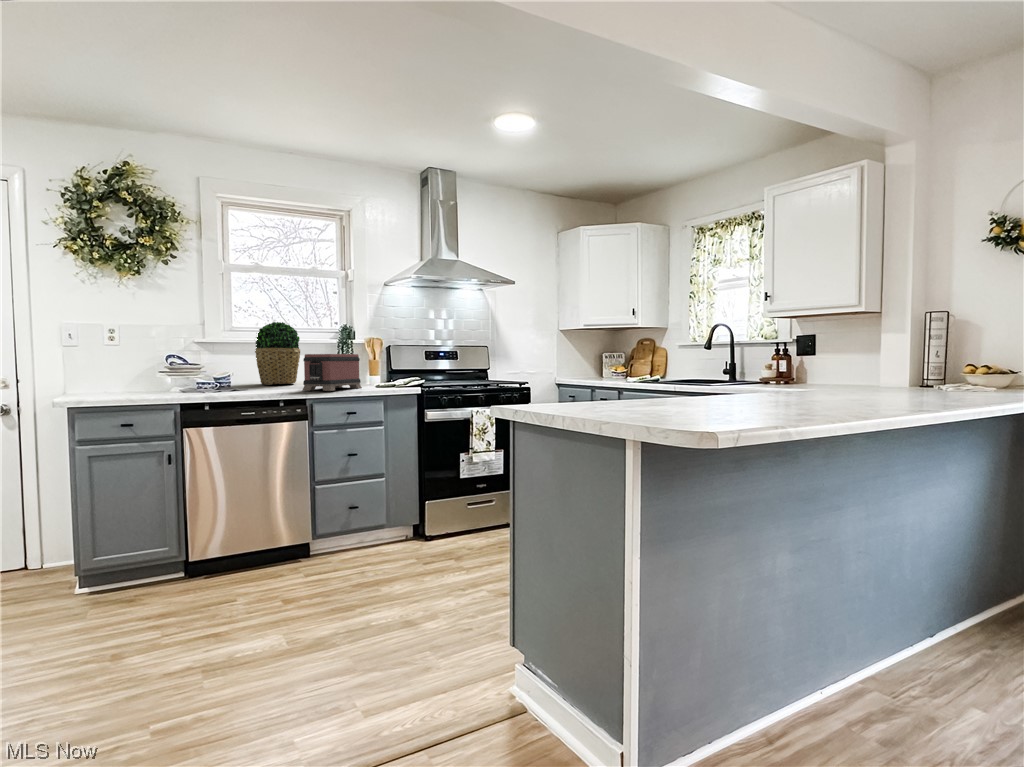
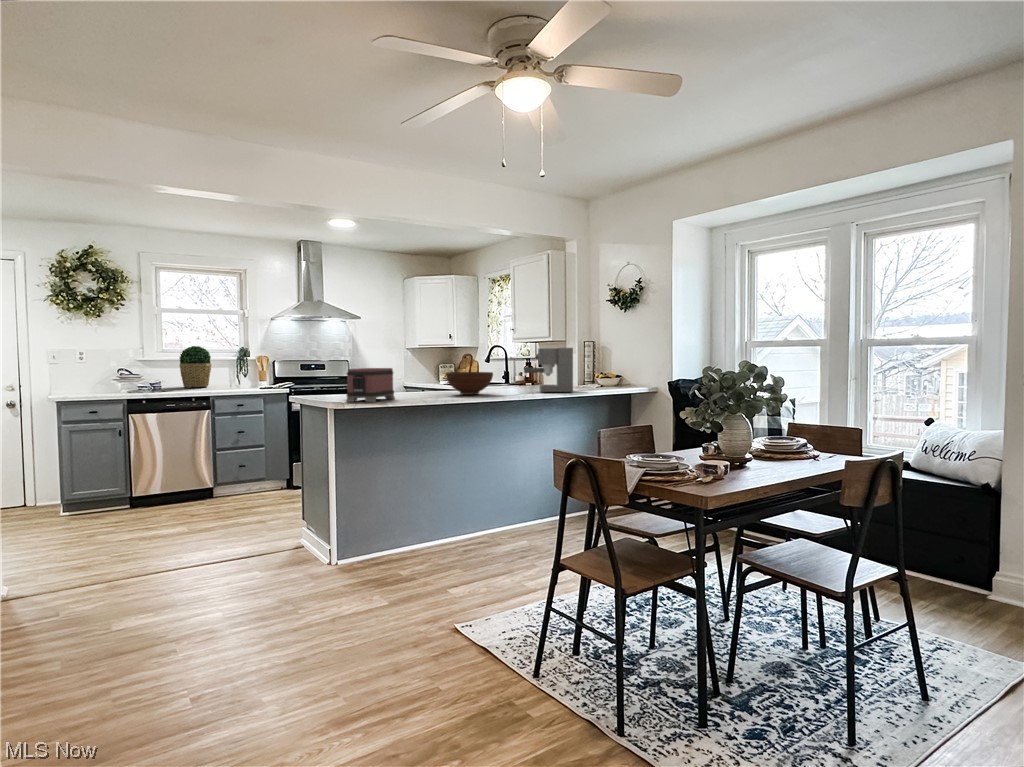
coffee maker: none [877,308,989,393] -> present [524,348,573,393]
toaster: present [303,354,362,391] -> present [346,368,395,402]
fruit bowl: none [753,354,854,397] -> present [446,372,493,395]

